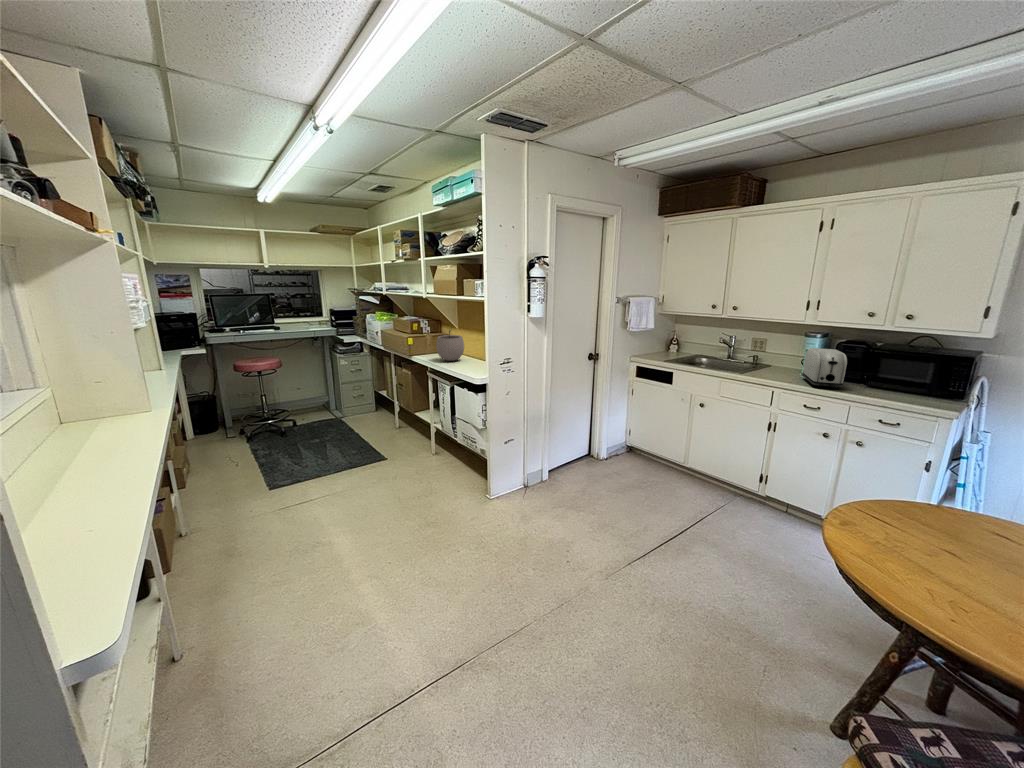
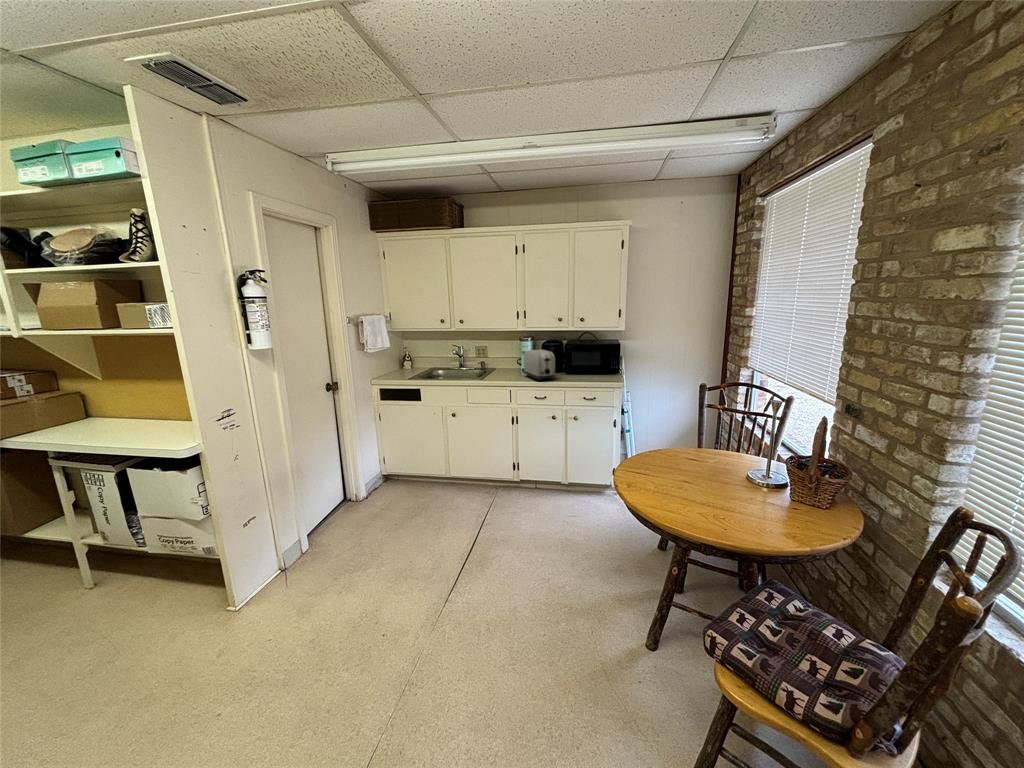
plant pot: present [436,330,464,361] -> none [66,378,129,433]

